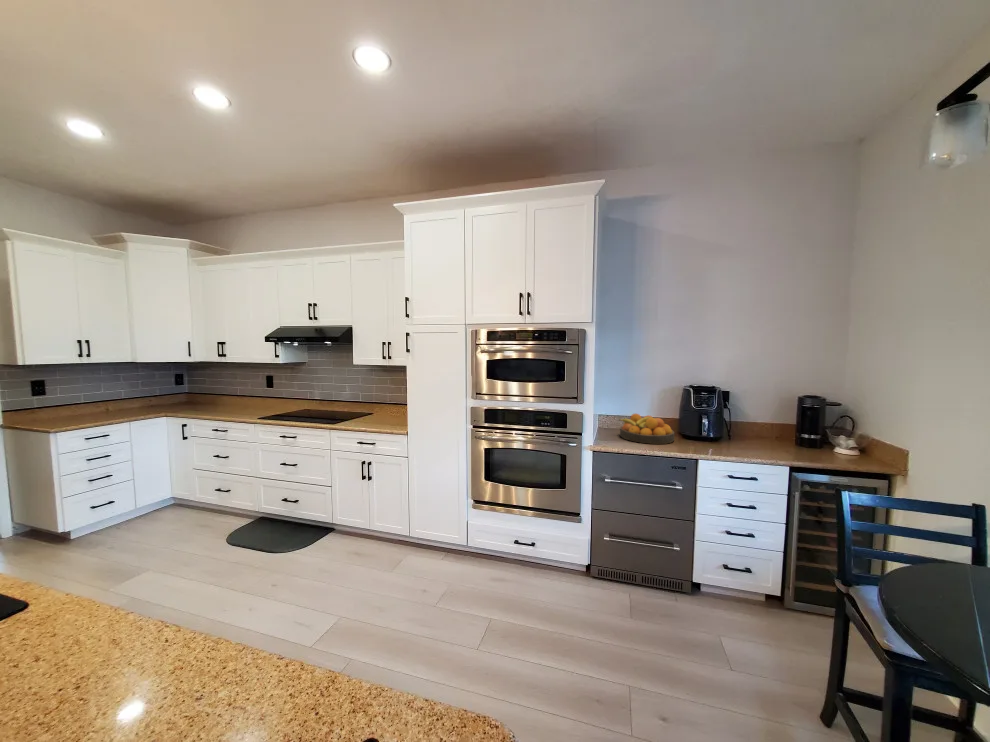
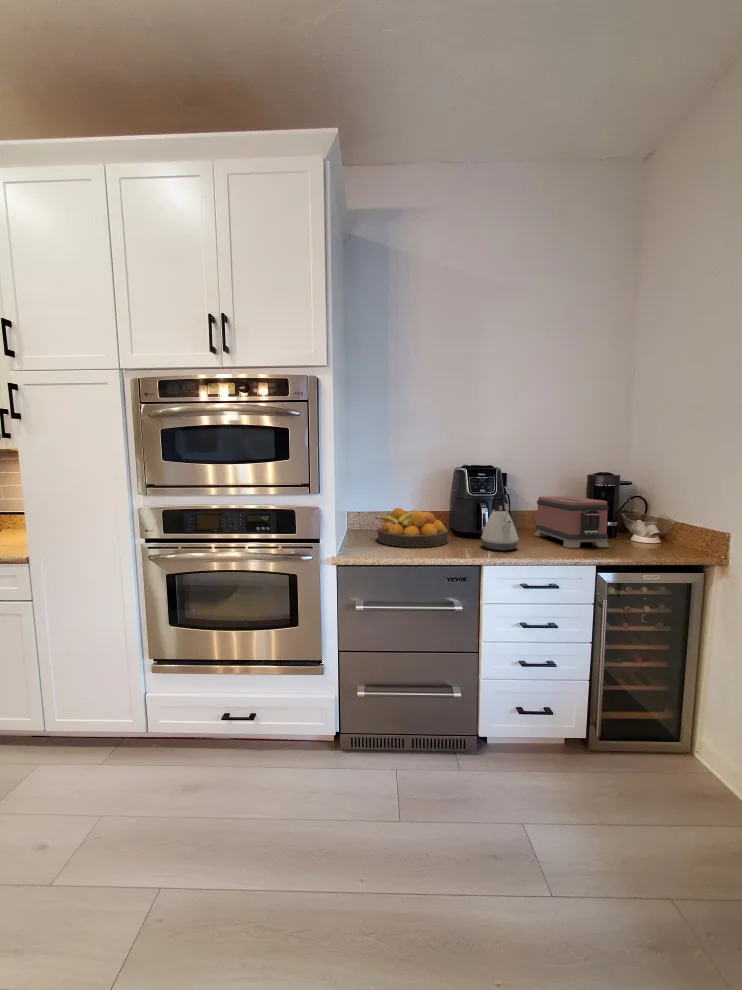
kettle: none [700,408,729,451] -> present [481,492,519,551]
toaster: none [748,411,808,455] -> present [534,496,610,548]

